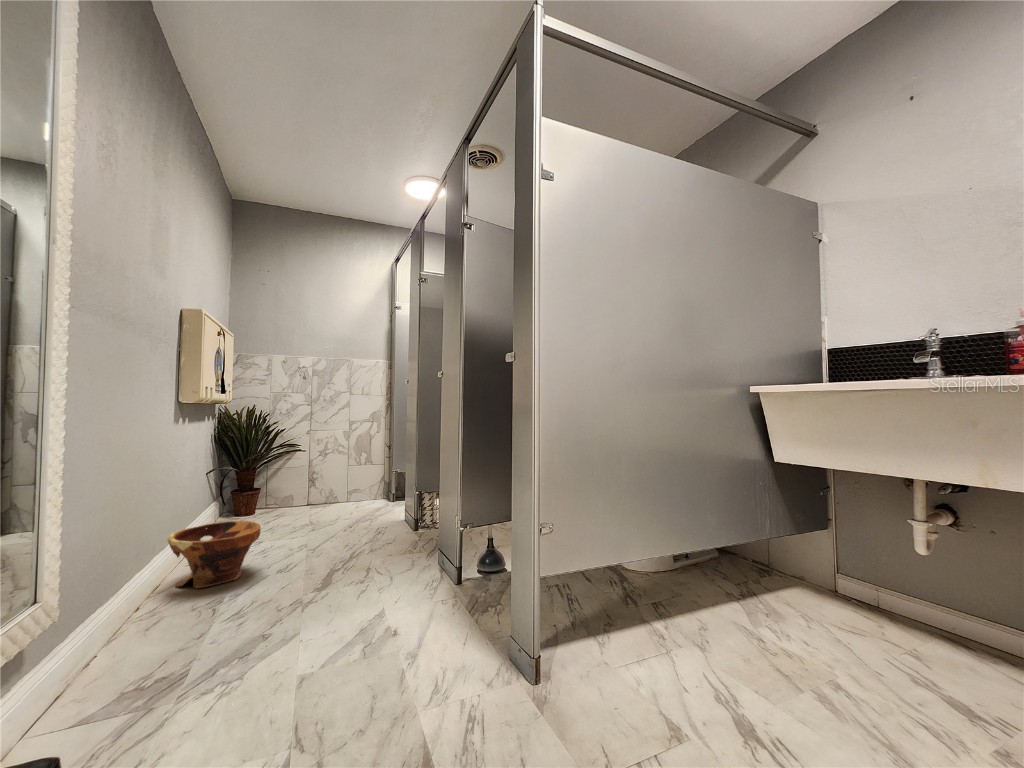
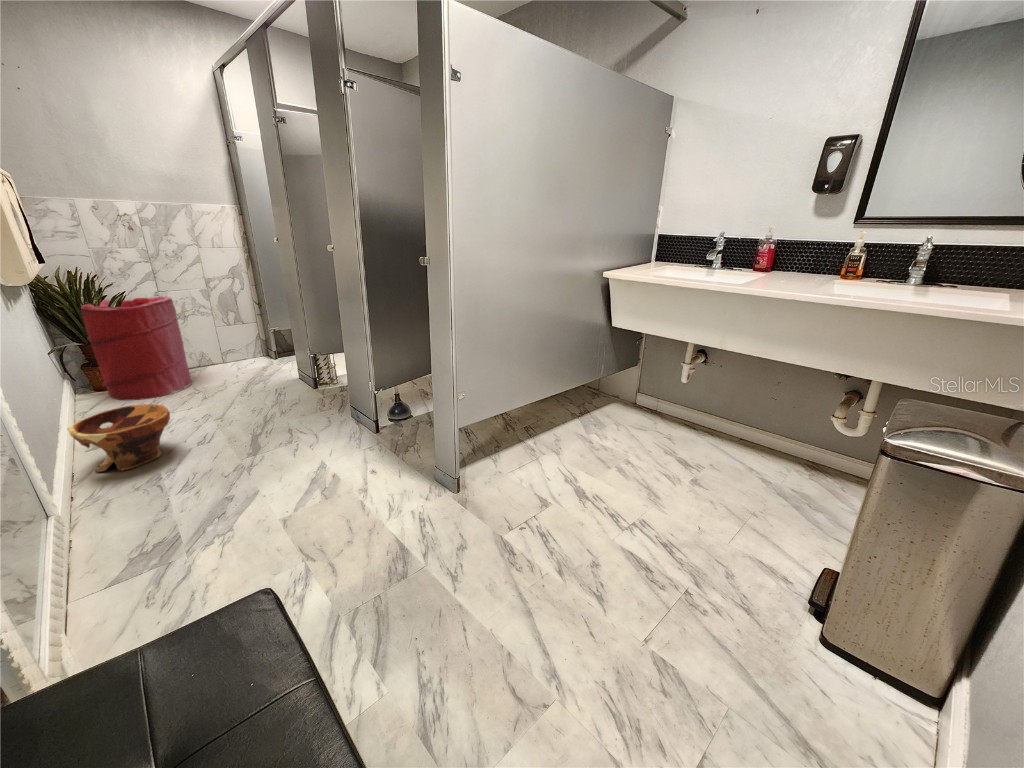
laundry hamper: none [241,432,315,526] -> present [81,296,192,400]

